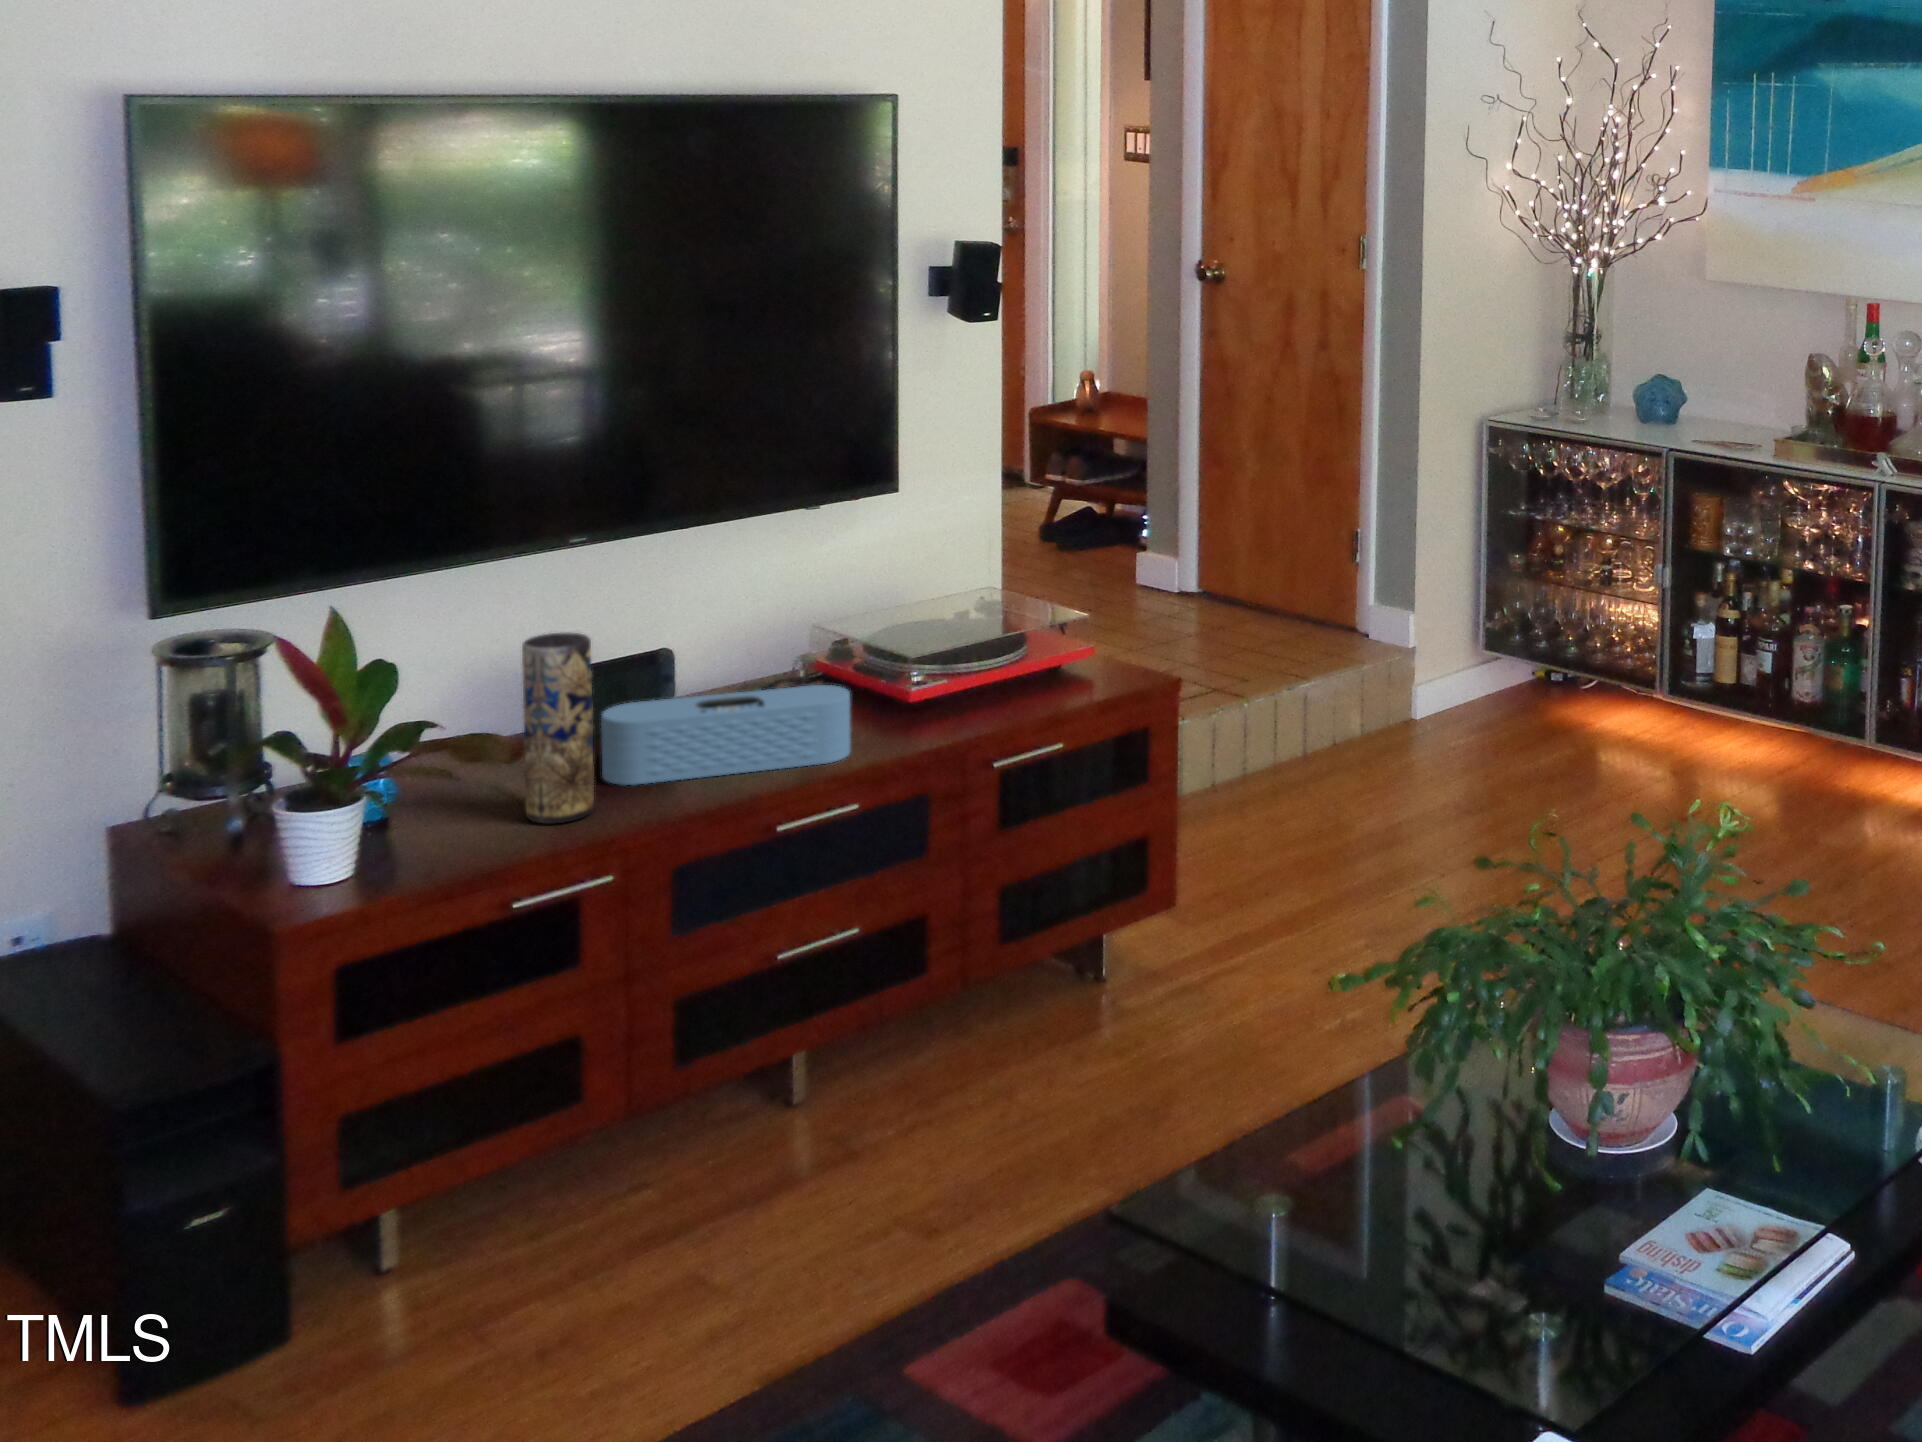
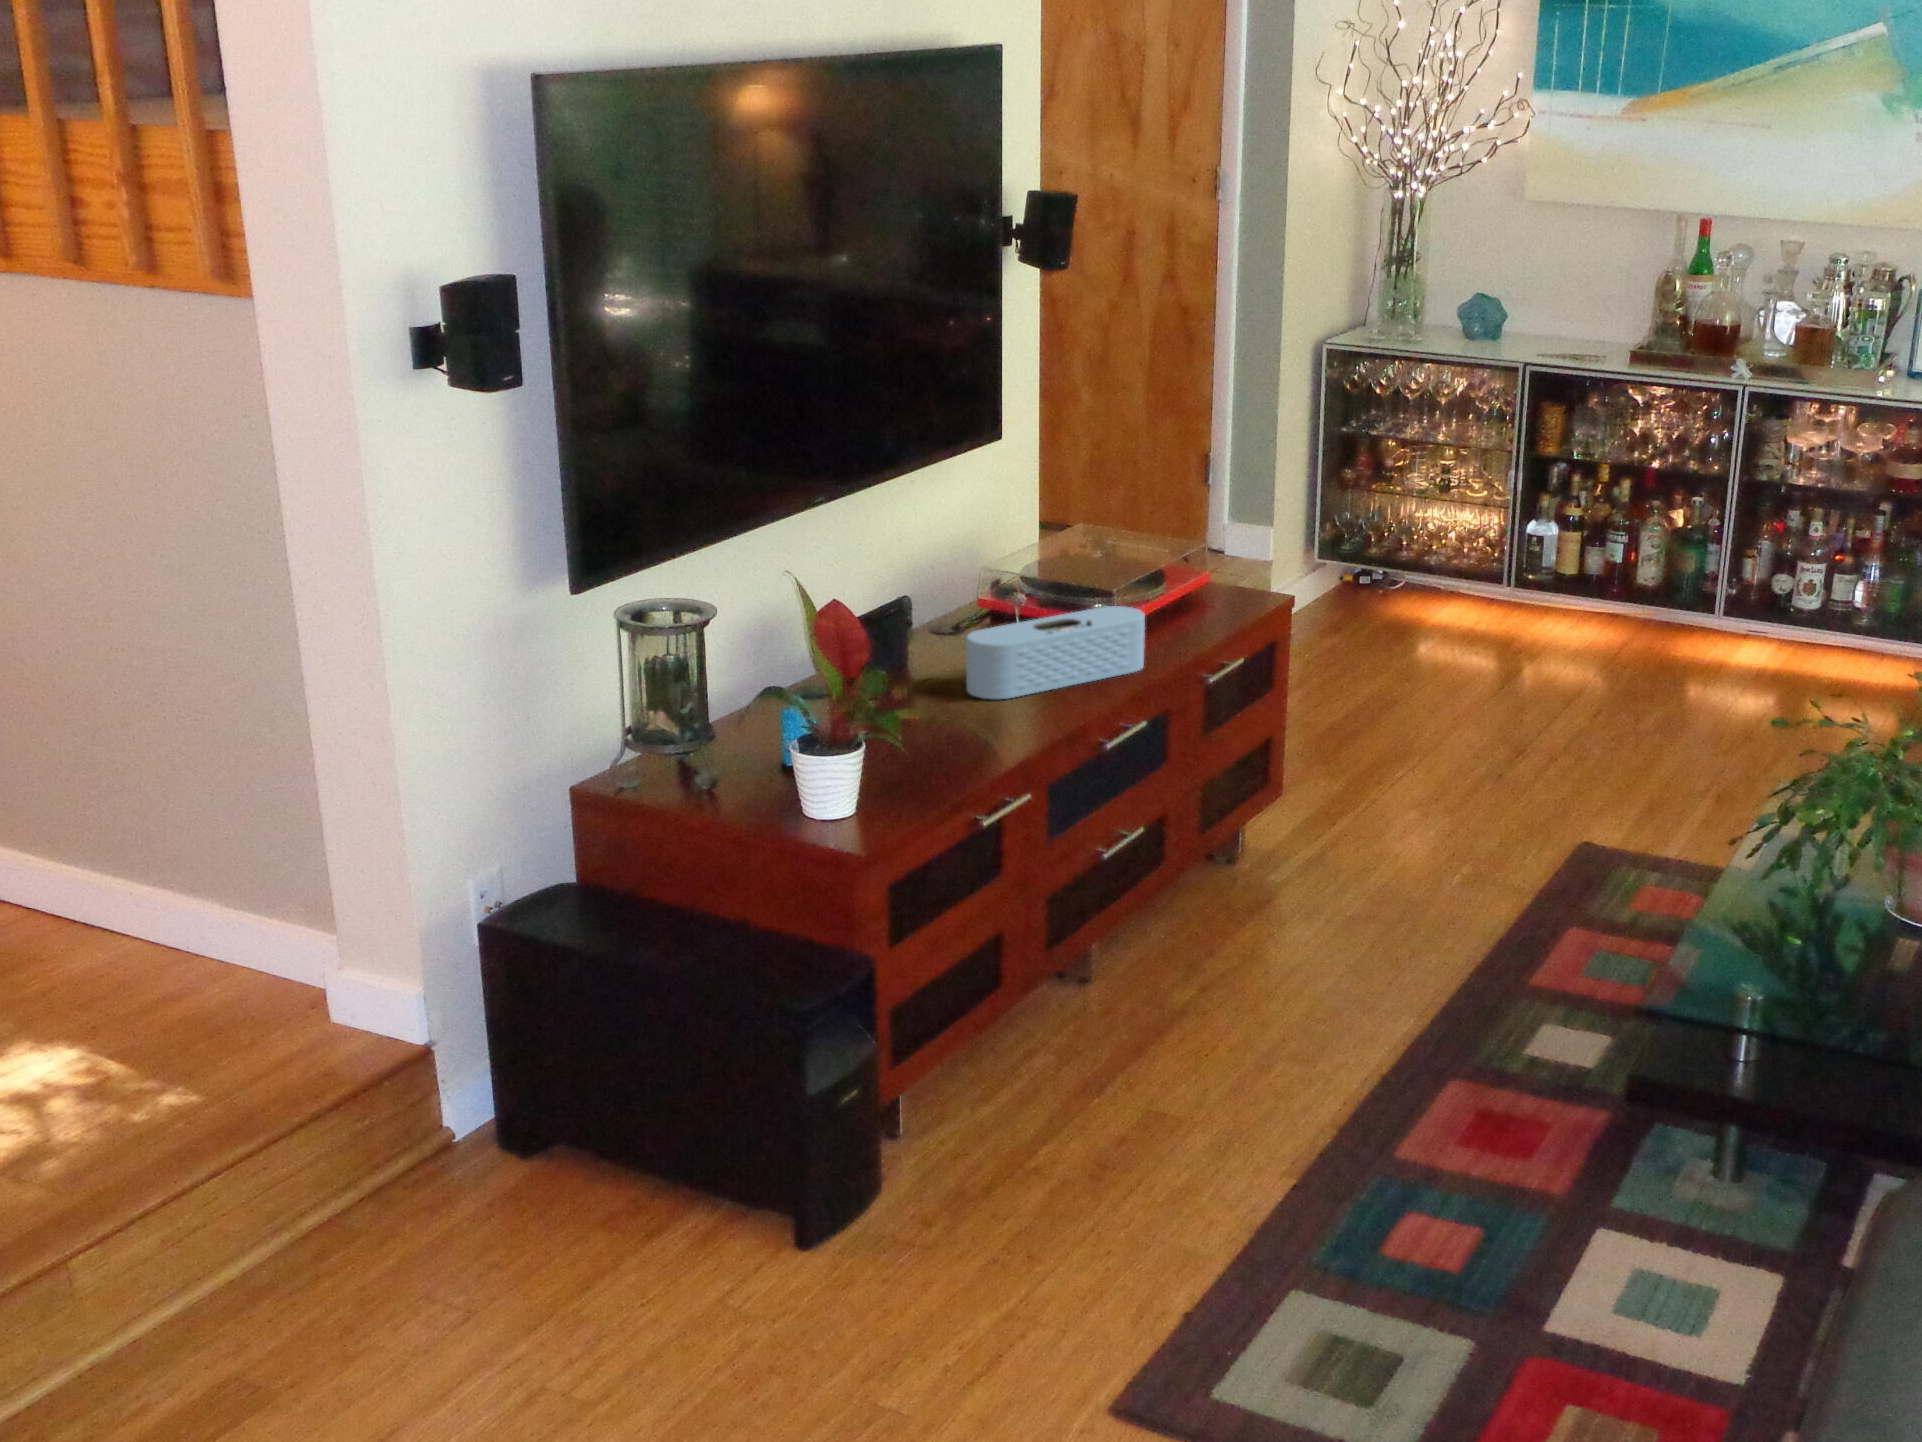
vase: present [522,633,594,823] -> none [956,569,1011,732]

